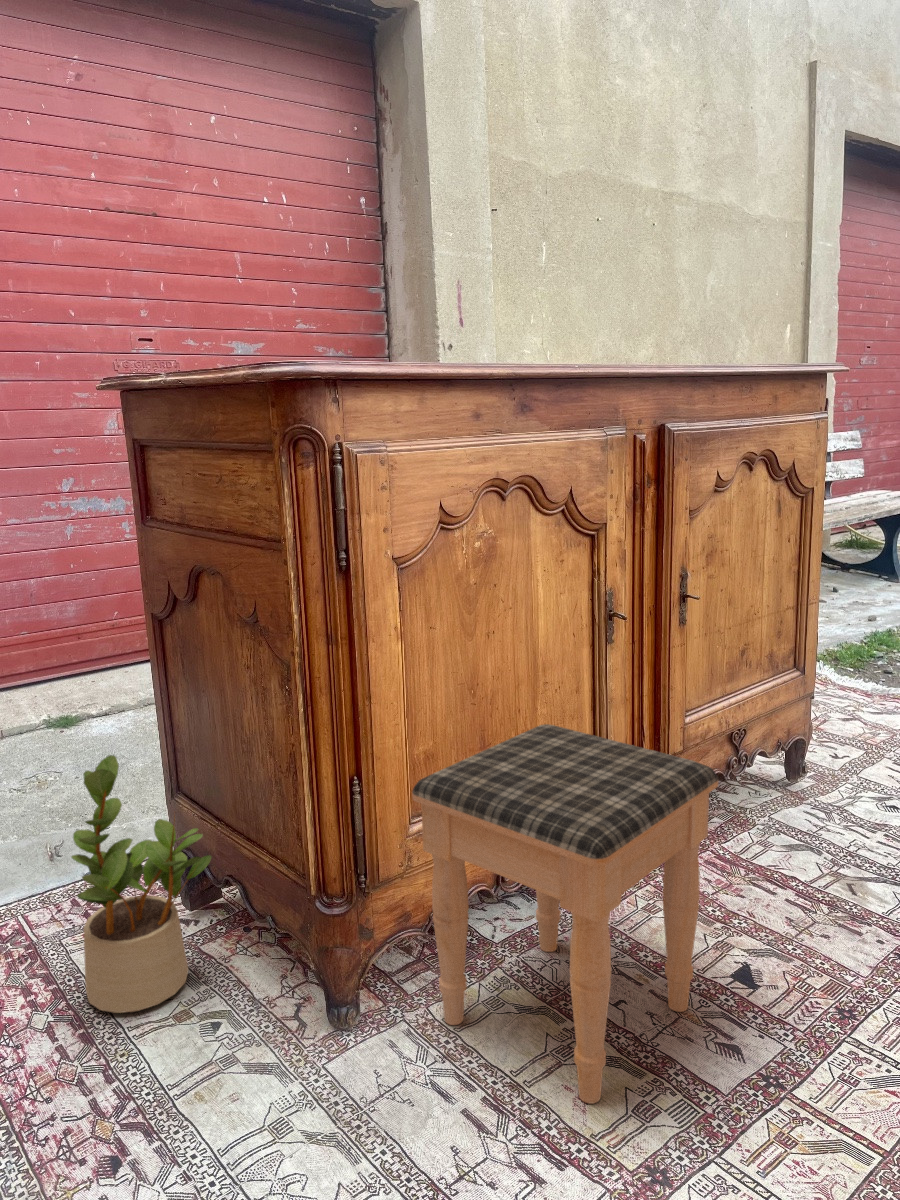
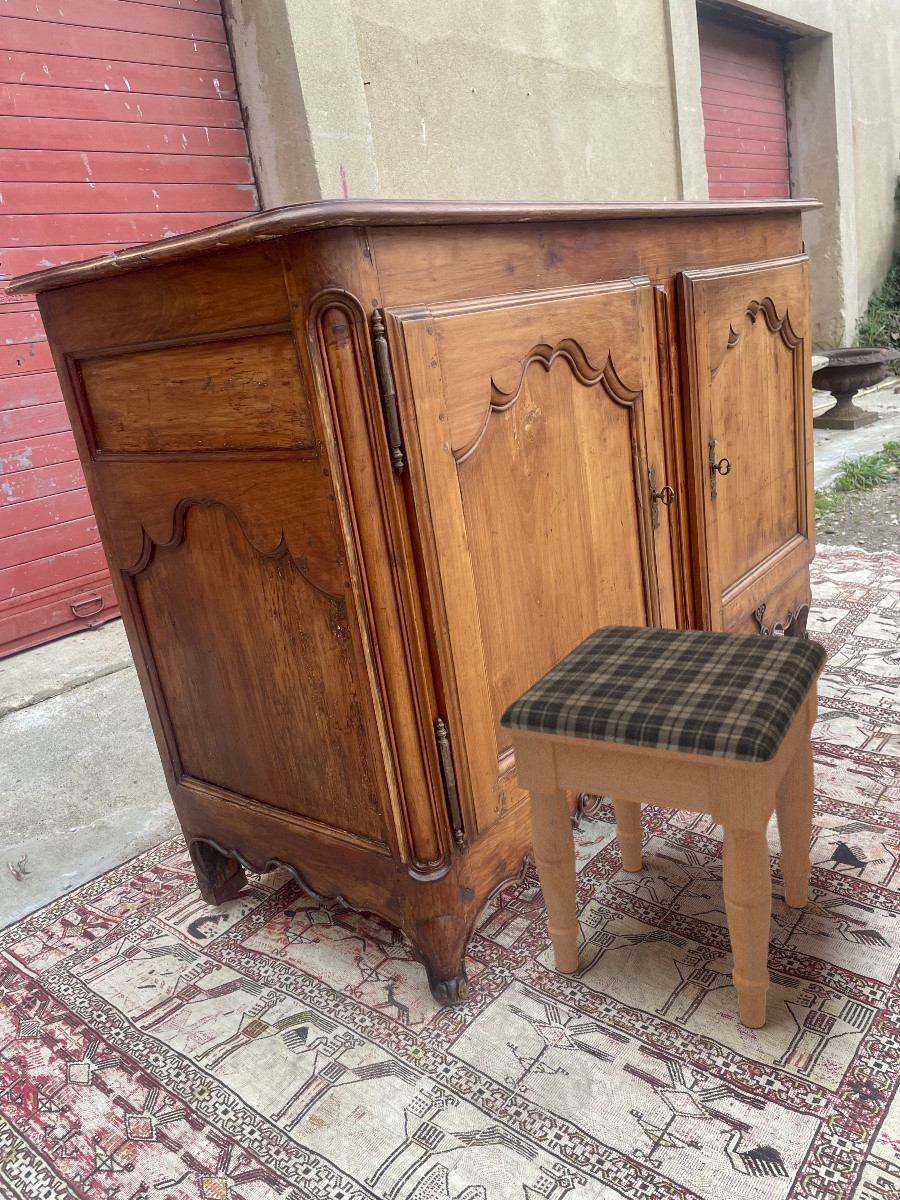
potted plant: present [71,755,211,1013] -> none [85,744,250,1043]

